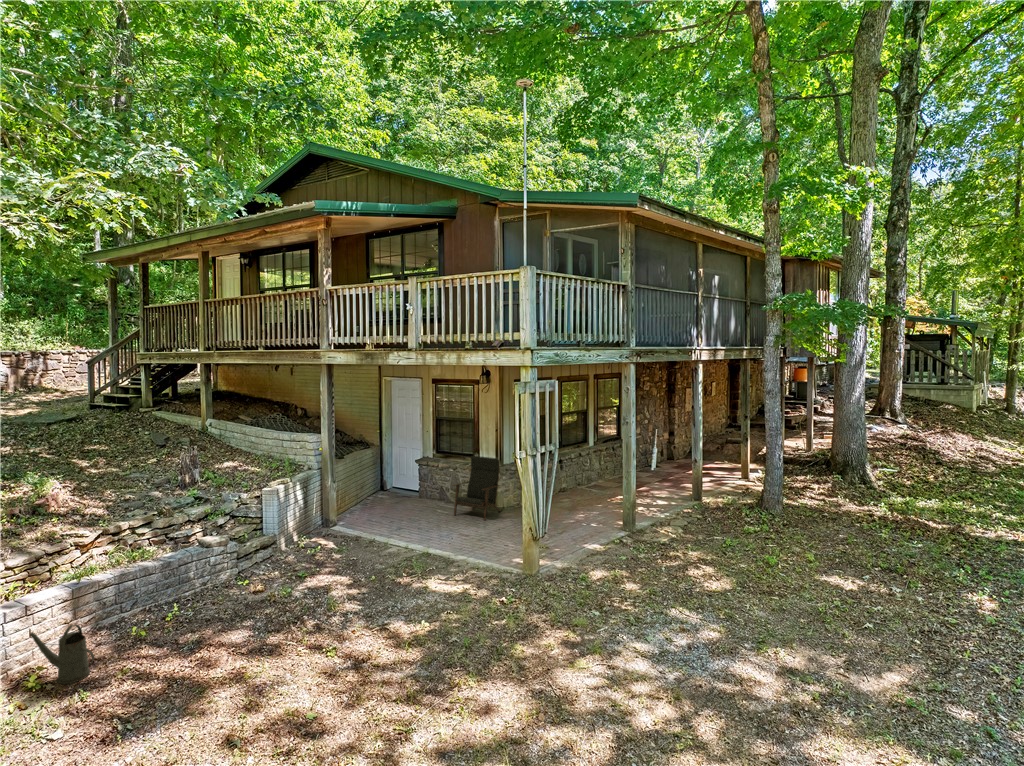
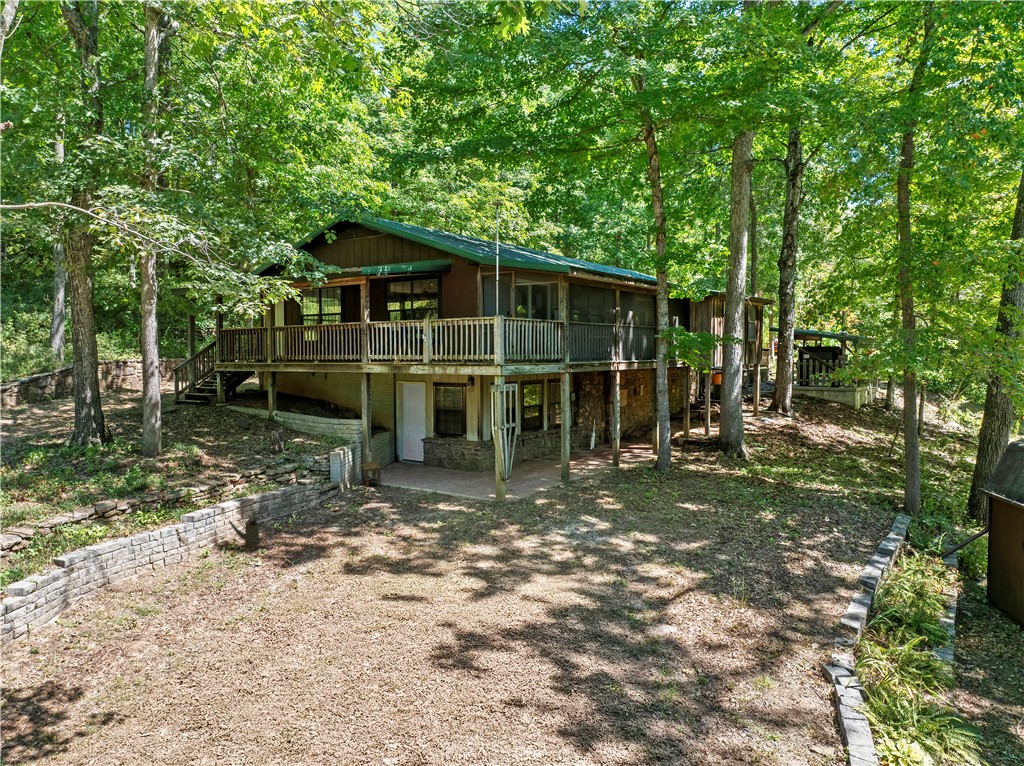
lounge chair: present [453,456,501,520] -> none [449,435,482,477]
bench: none [320,496,345,539] -> present [362,461,381,487]

